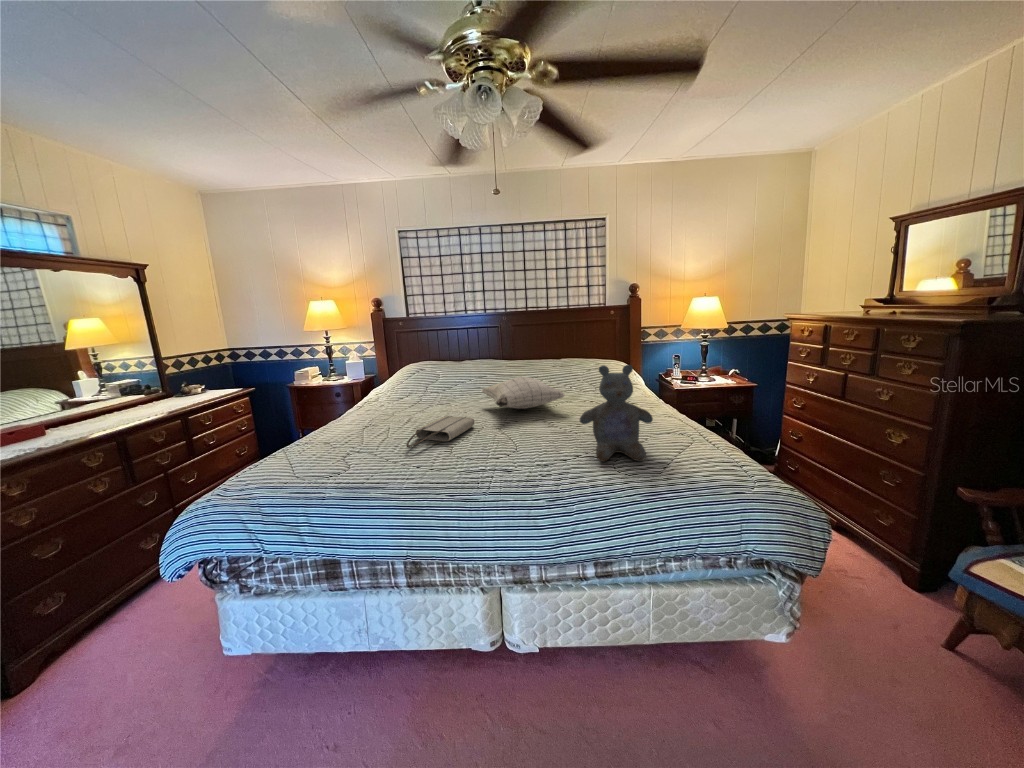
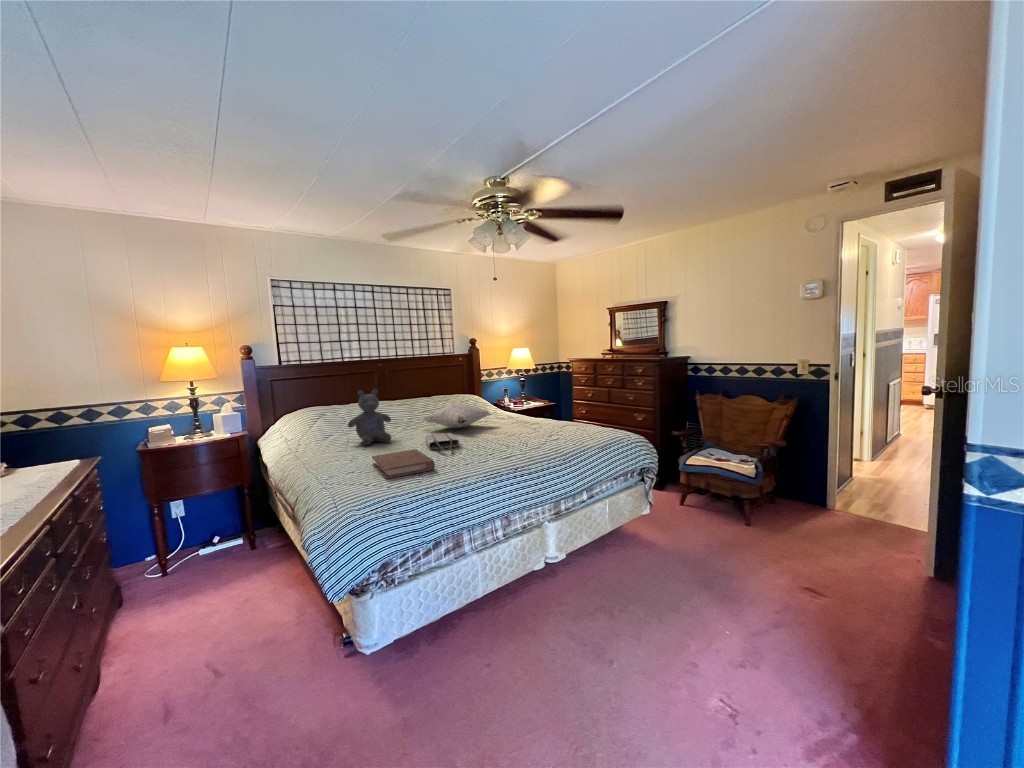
stuffed bear: present [580,365,653,461] -> present [348,389,391,445]
book: none [277,436,378,476] -> present [372,449,435,479]

